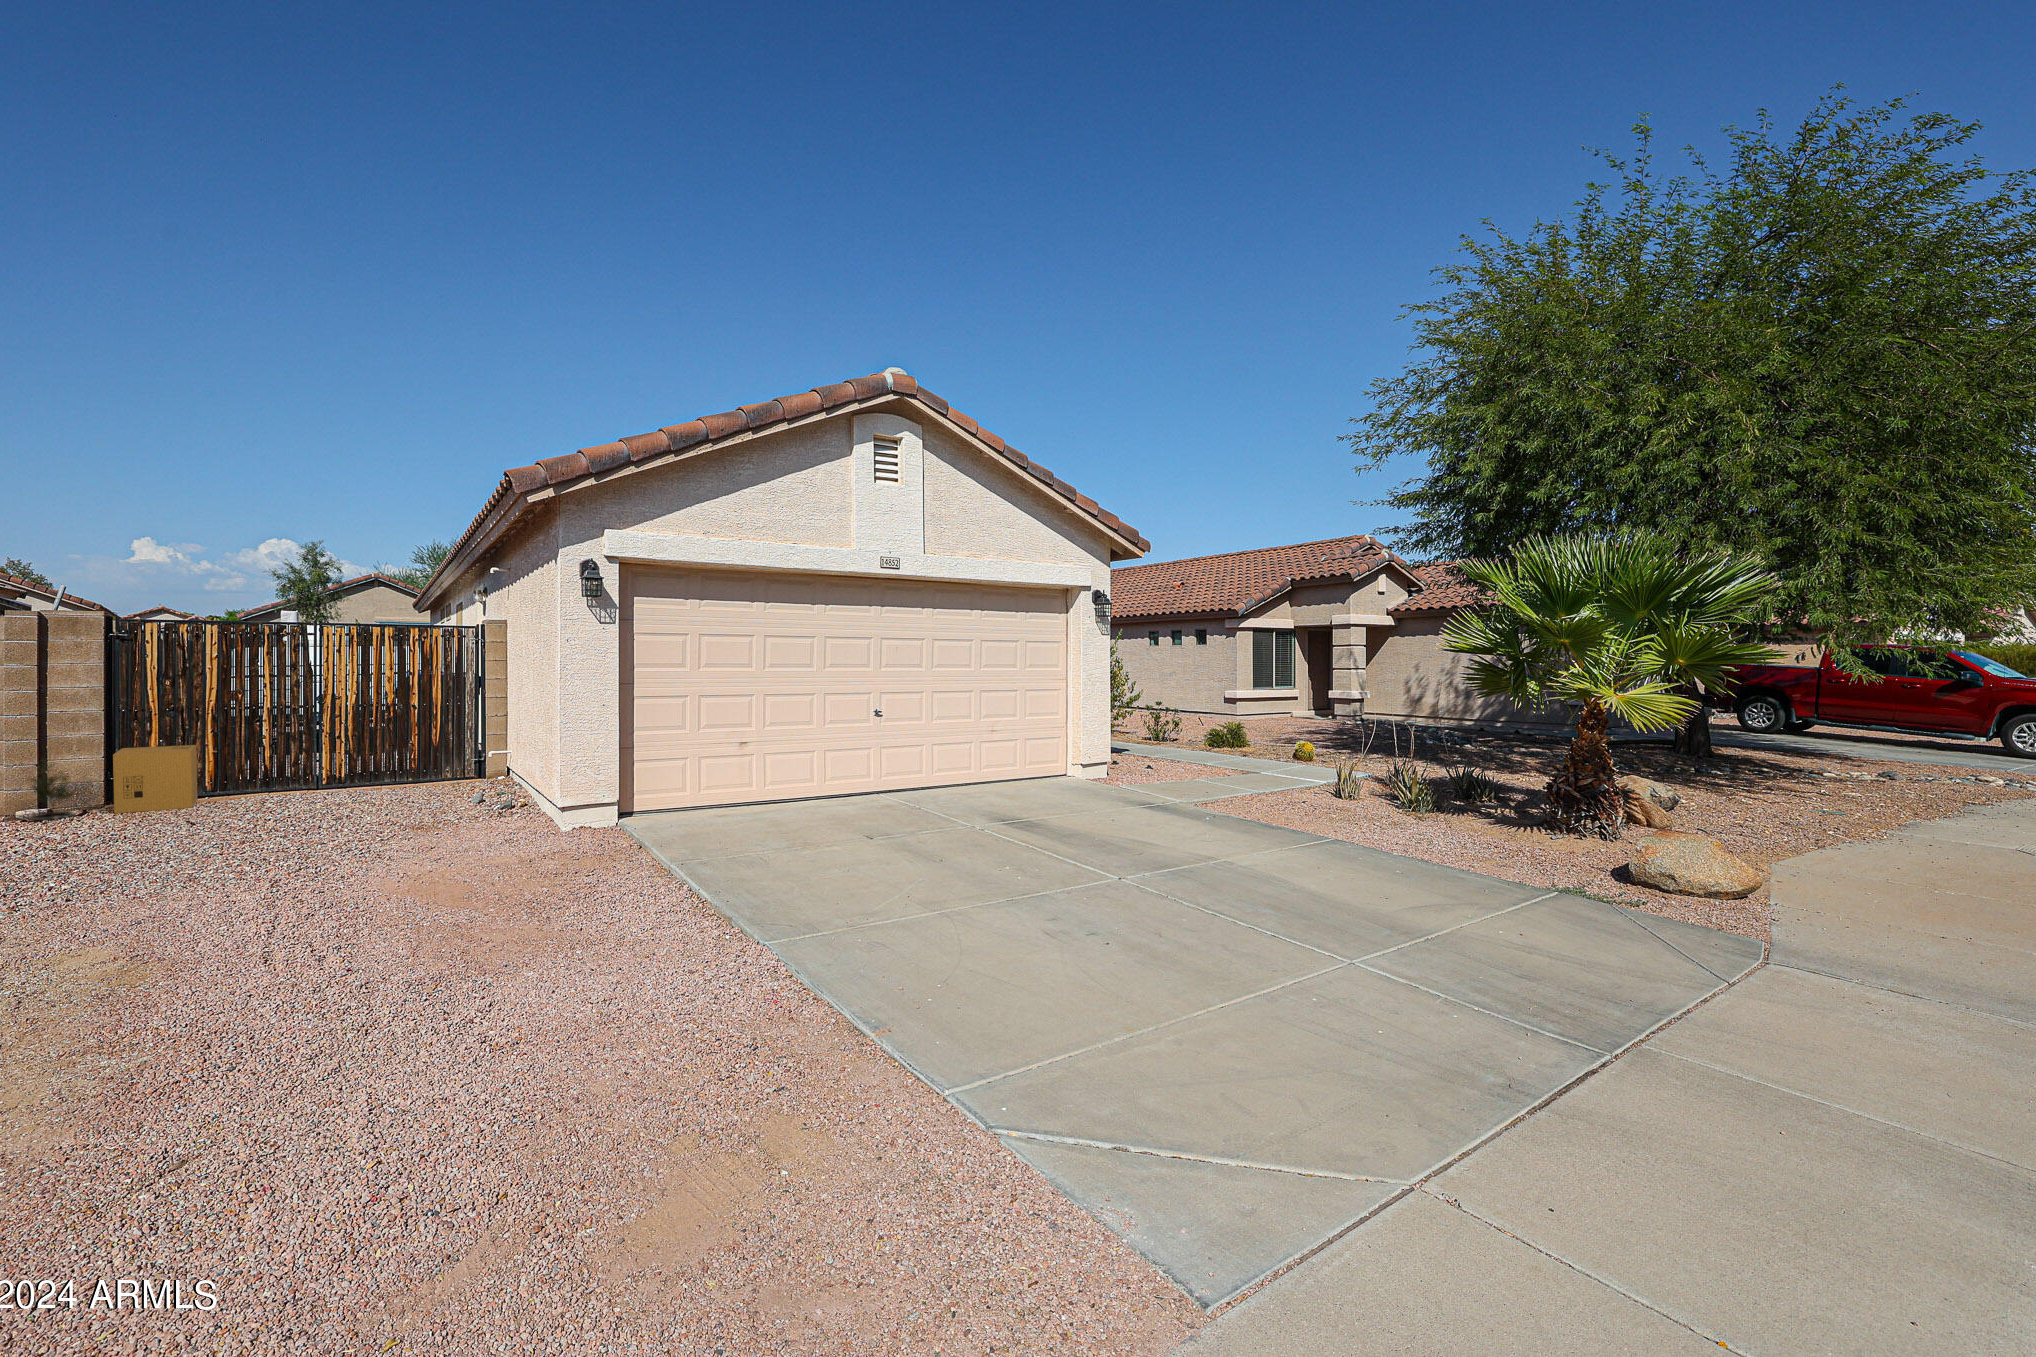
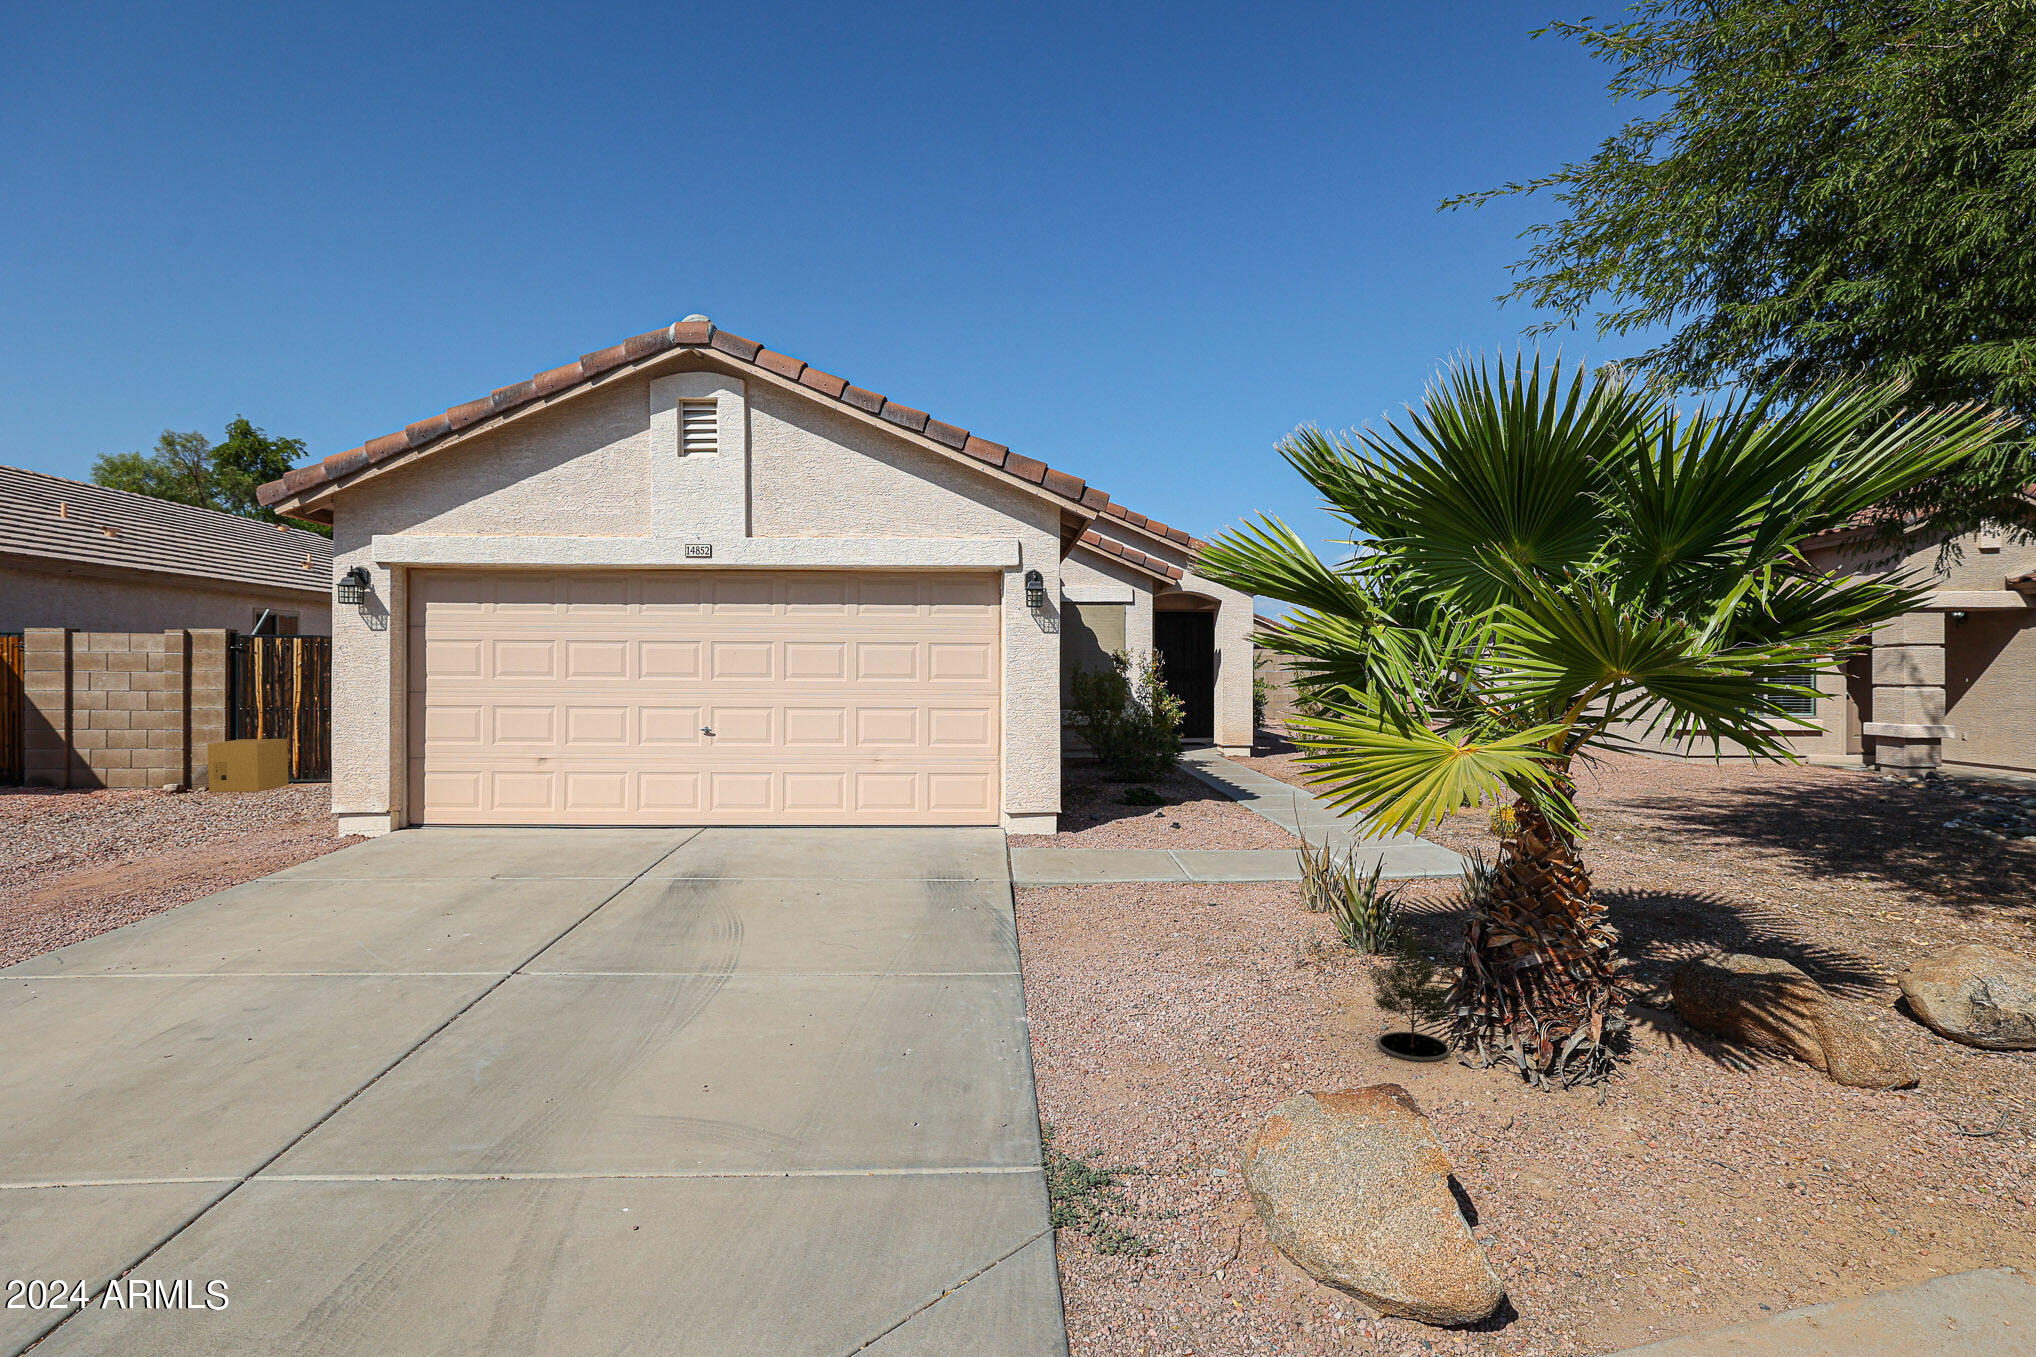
potted tree: present [28,761,75,820] -> present [1362,923,1453,1062]

